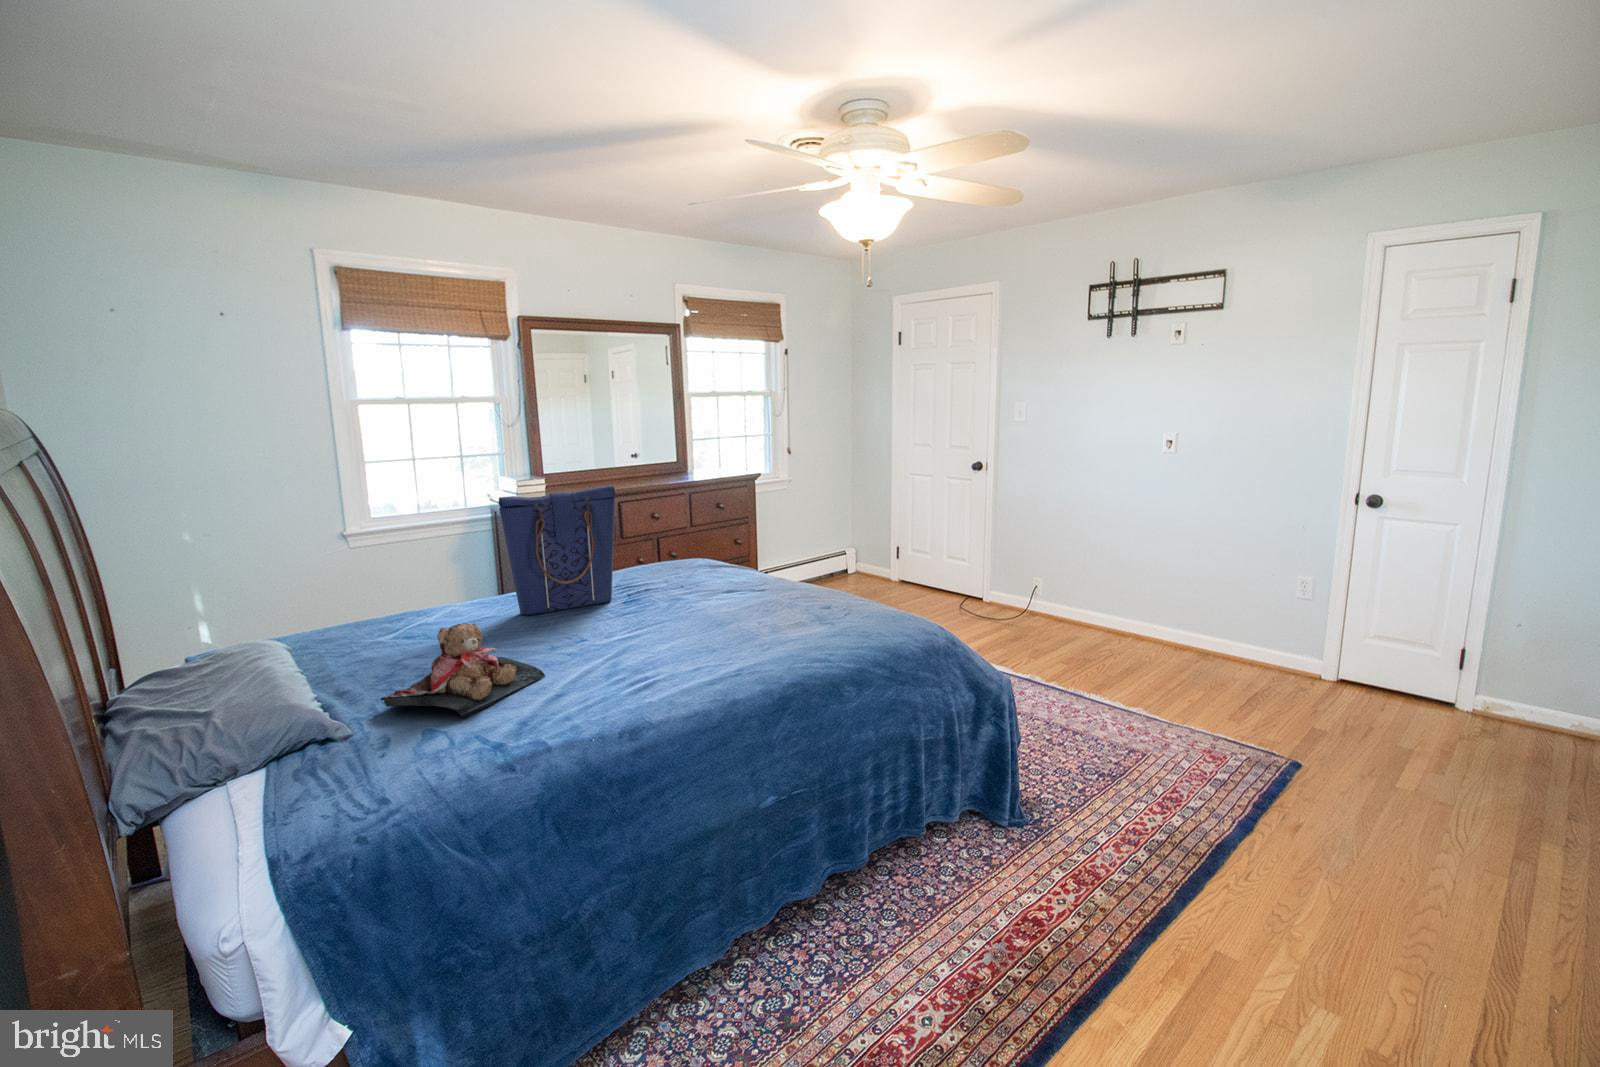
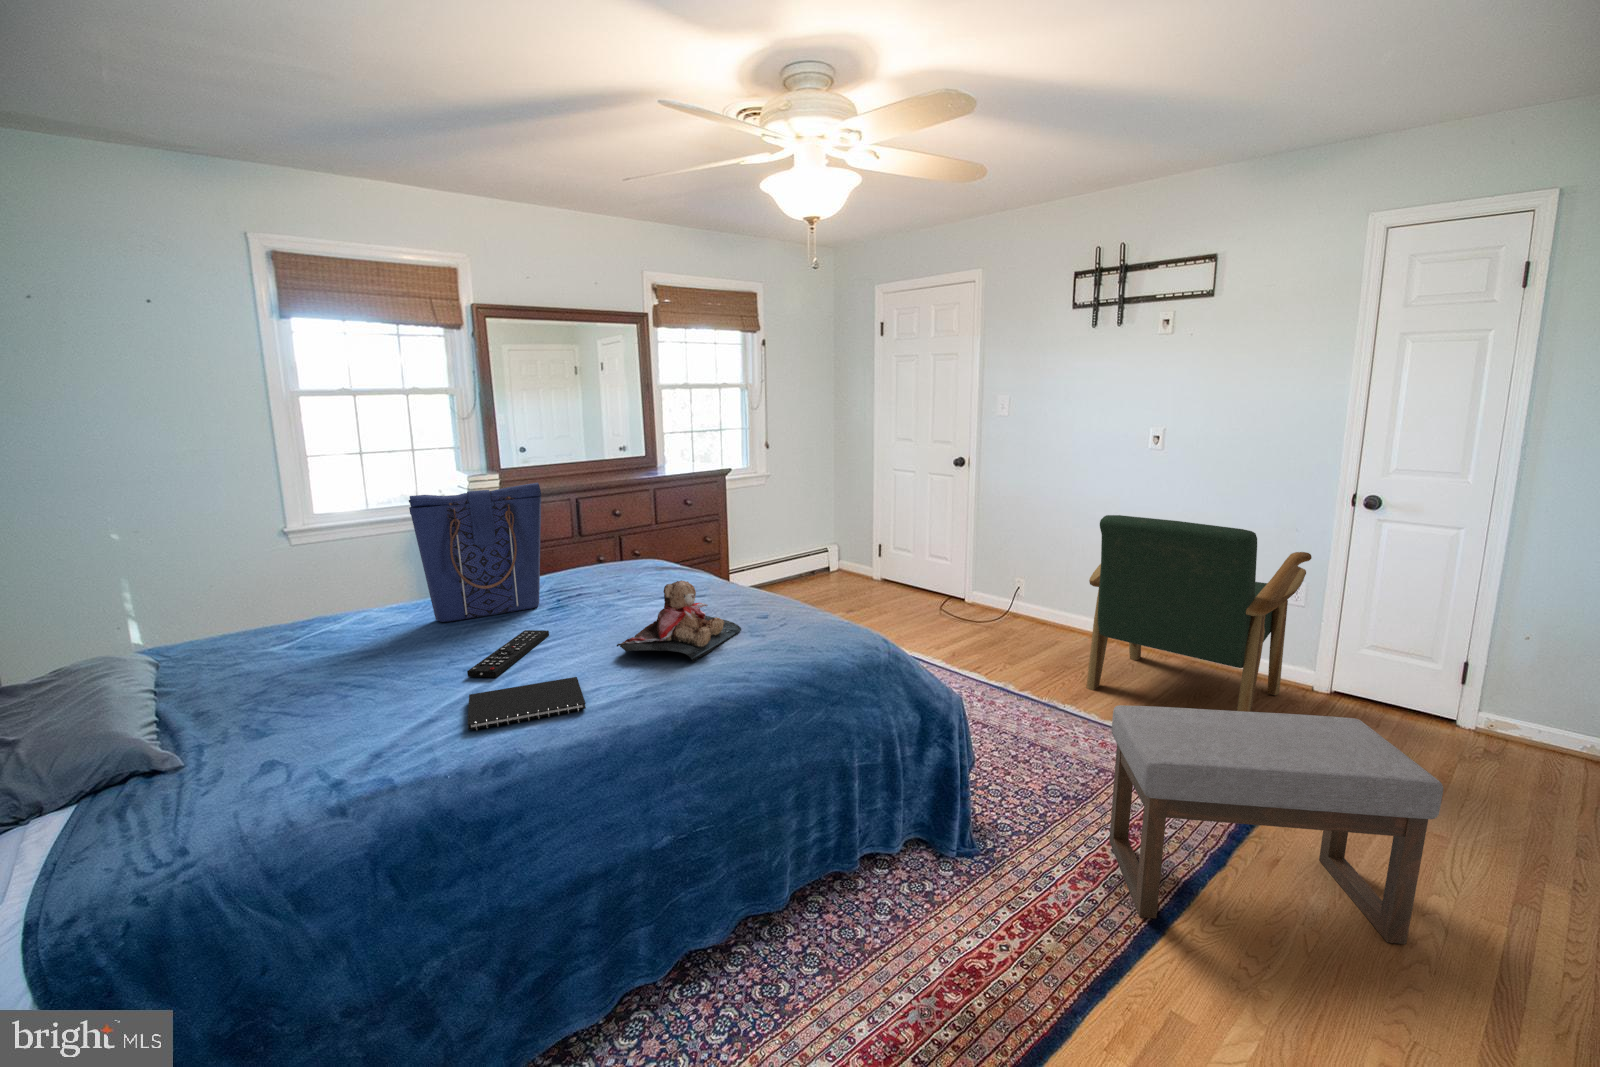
armchair: none [1109,515,1318,718] -> present [1086,515,1312,712]
remote control: none [572,621,632,661] -> present [467,630,549,677]
teddy bear: present [381,623,545,718] -> present [617,580,741,662]
notebook: none [582,659,692,704] -> present [467,677,586,730]
ottoman: none [1145,685,1450,893] -> present [1109,705,1443,944]

